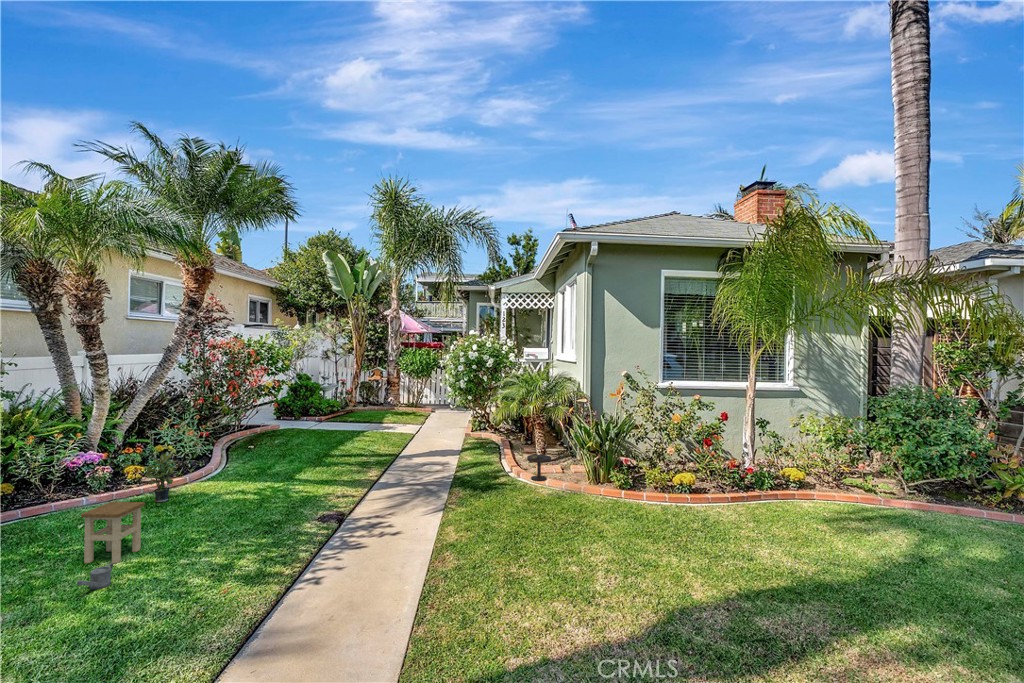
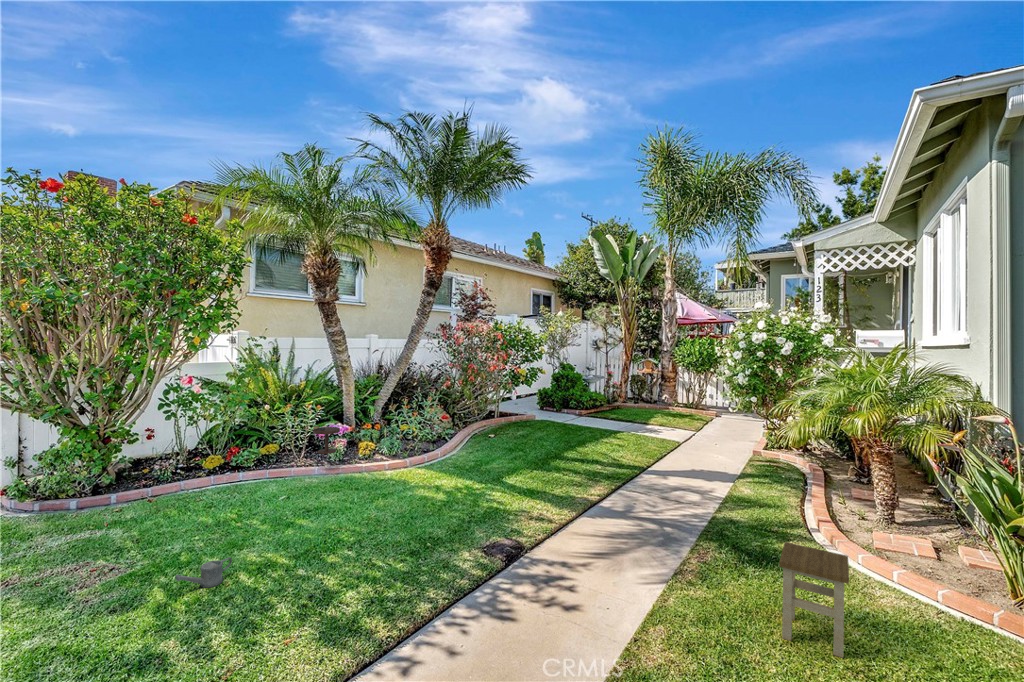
potted plant: present [145,452,178,502] -> none [354,431,384,485]
side table: present [527,455,551,481] -> present [313,426,340,454]
stool: present [81,502,145,563] -> present [779,542,849,658]

